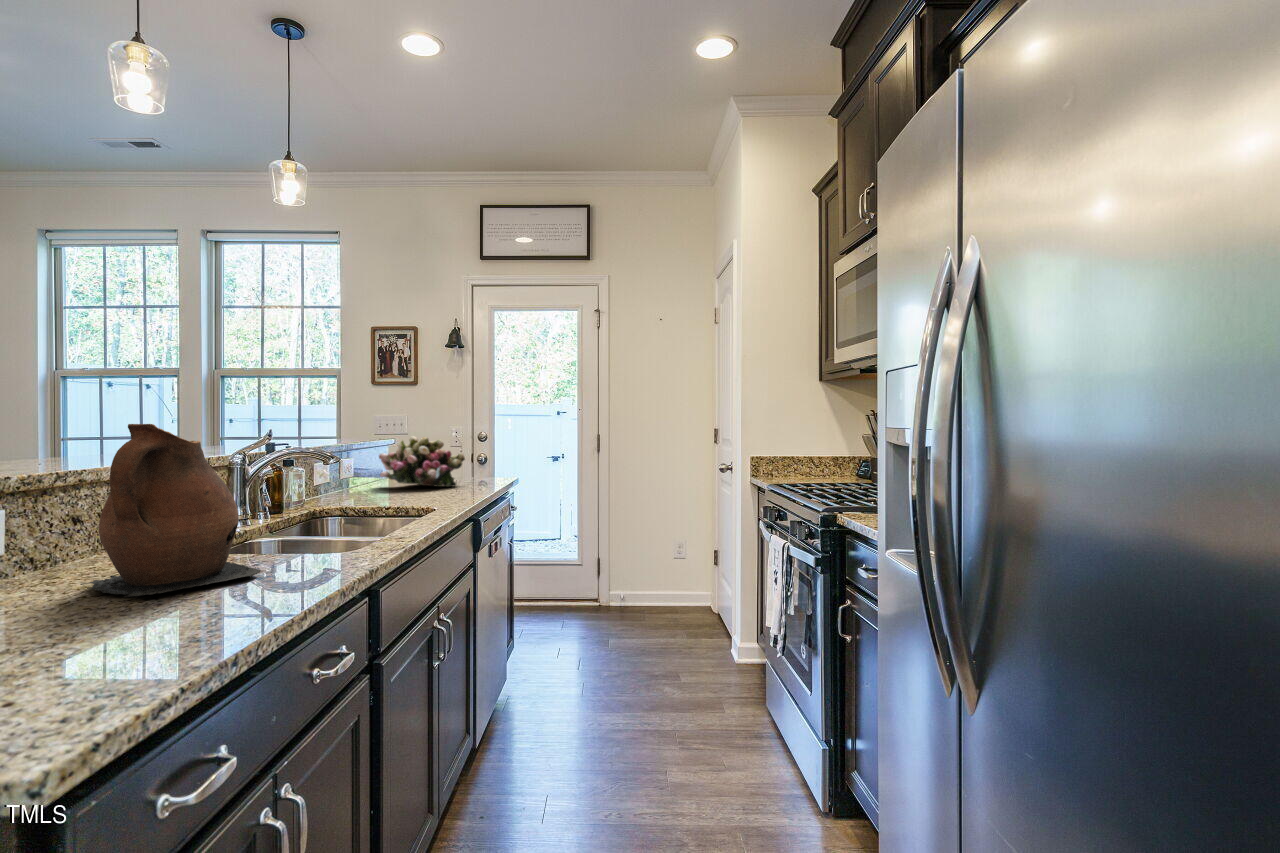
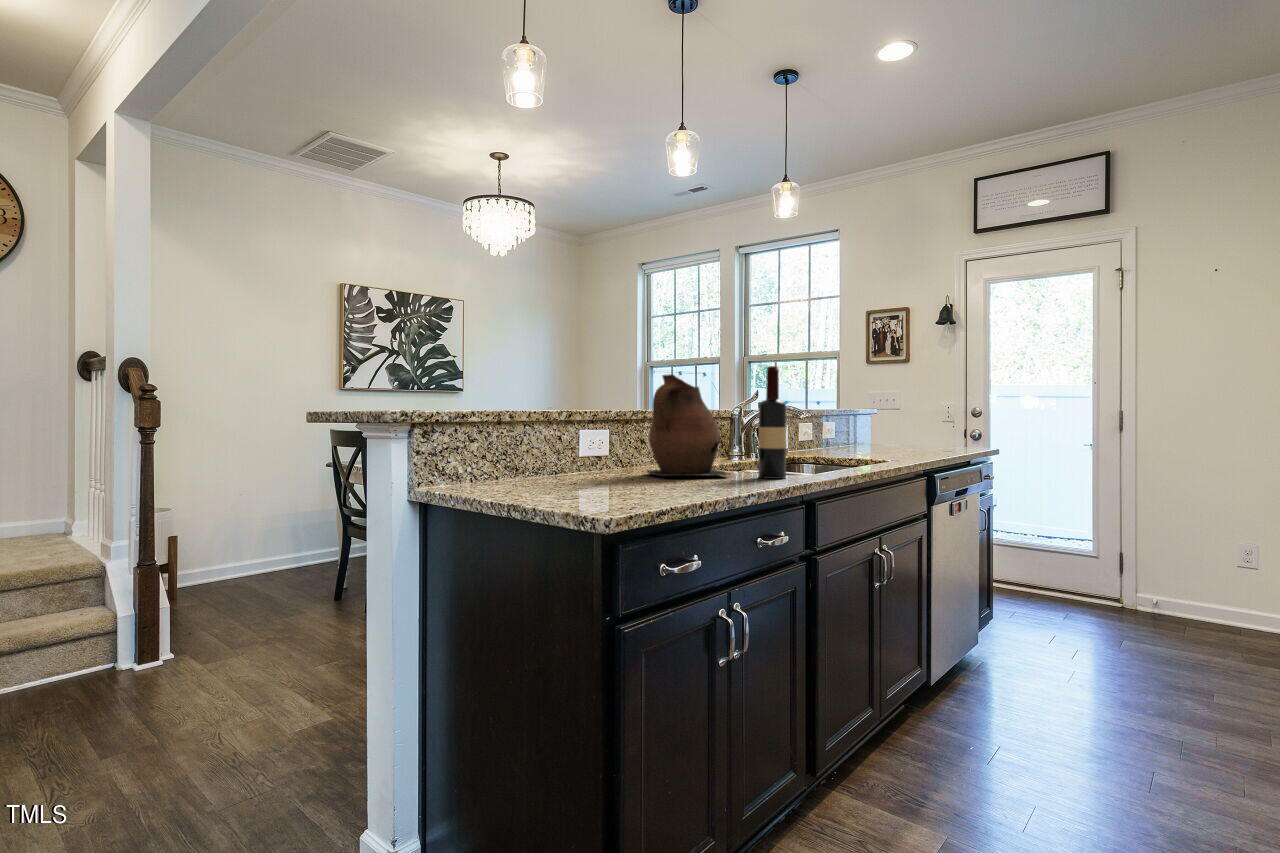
wine bottle: none [305,412,348,571] -> present [758,366,786,479]
flower arrangement: present [379,436,465,487] -> none [852,405,934,453]

